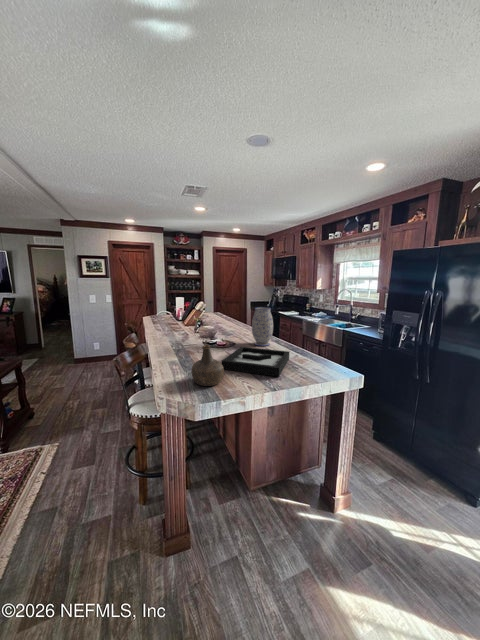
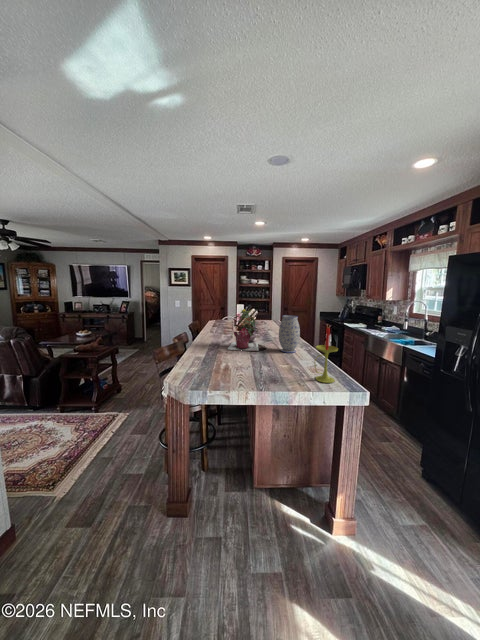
potted plant: none [197,301,234,349] -> present [228,309,259,351]
candle: none [312,317,334,372] -> present [314,328,338,383]
bottle: present [192,345,224,386] -> none [196,343,223,378]
decorative tray: present [222,347,290,377] -> none [230,351,302,380]

